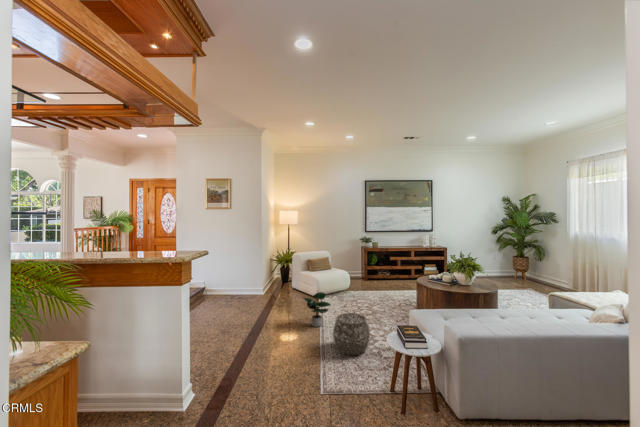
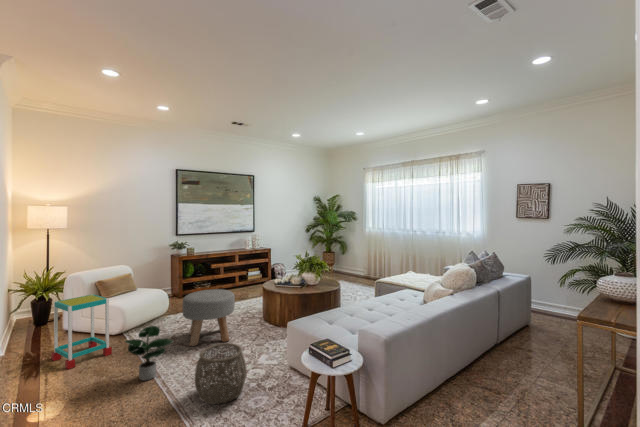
side table: none [279,267,307,309] -> present [51,294,112,369]
ottoman: none [348,275,387,317] -> present [182,289,235,346]

